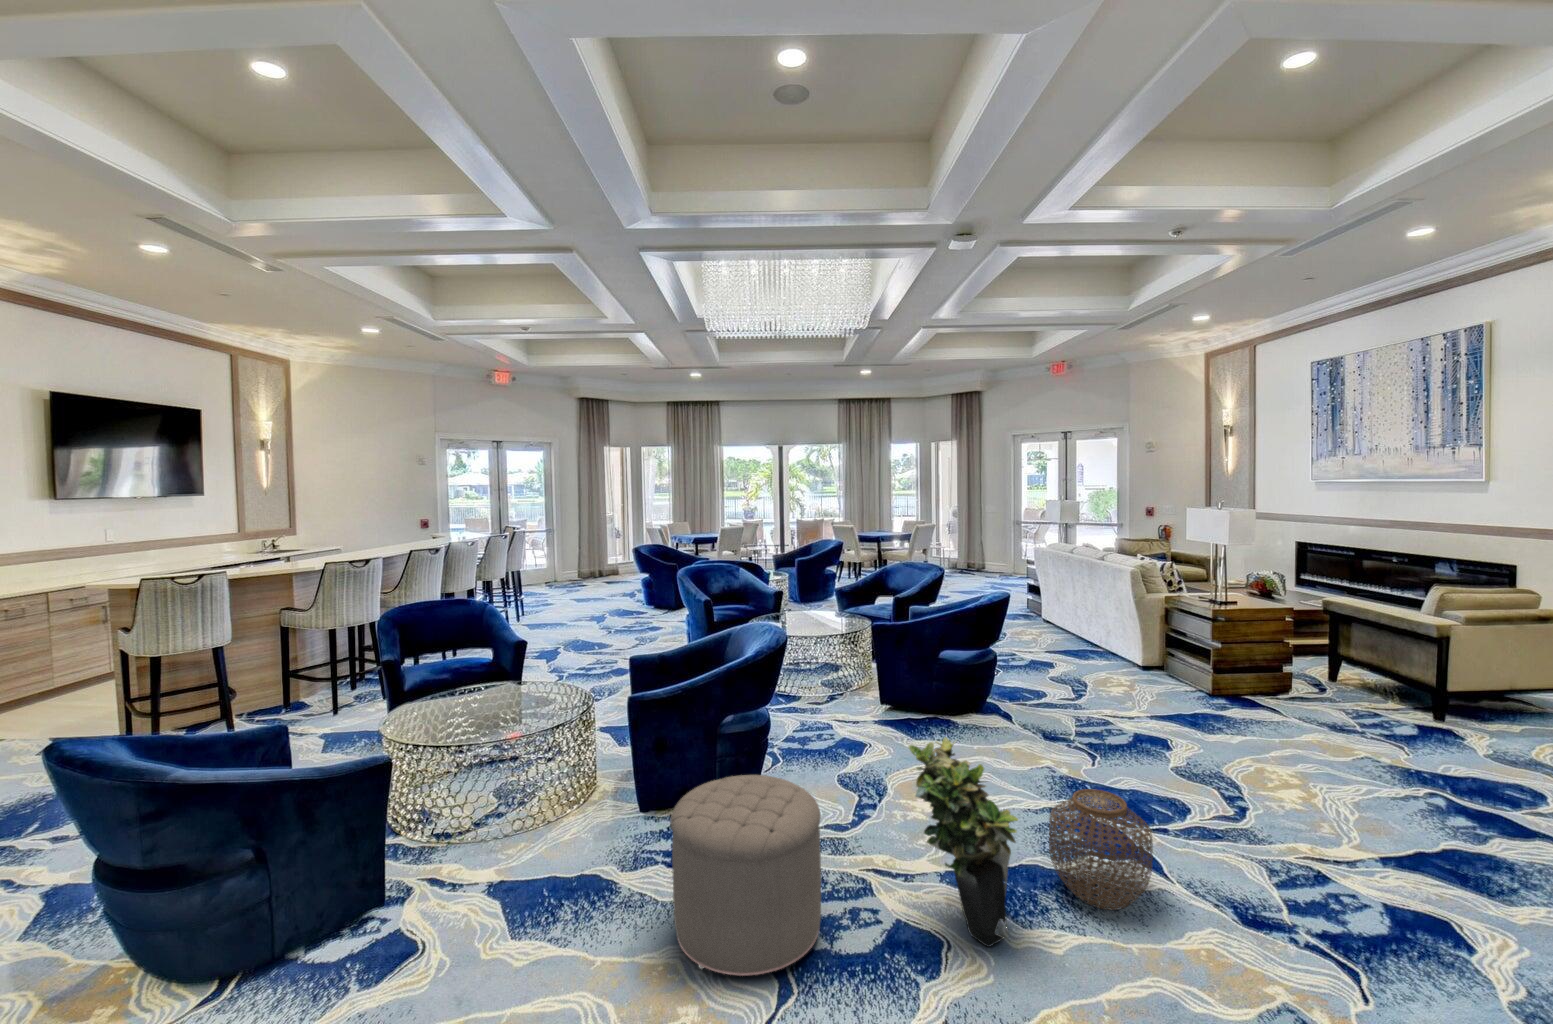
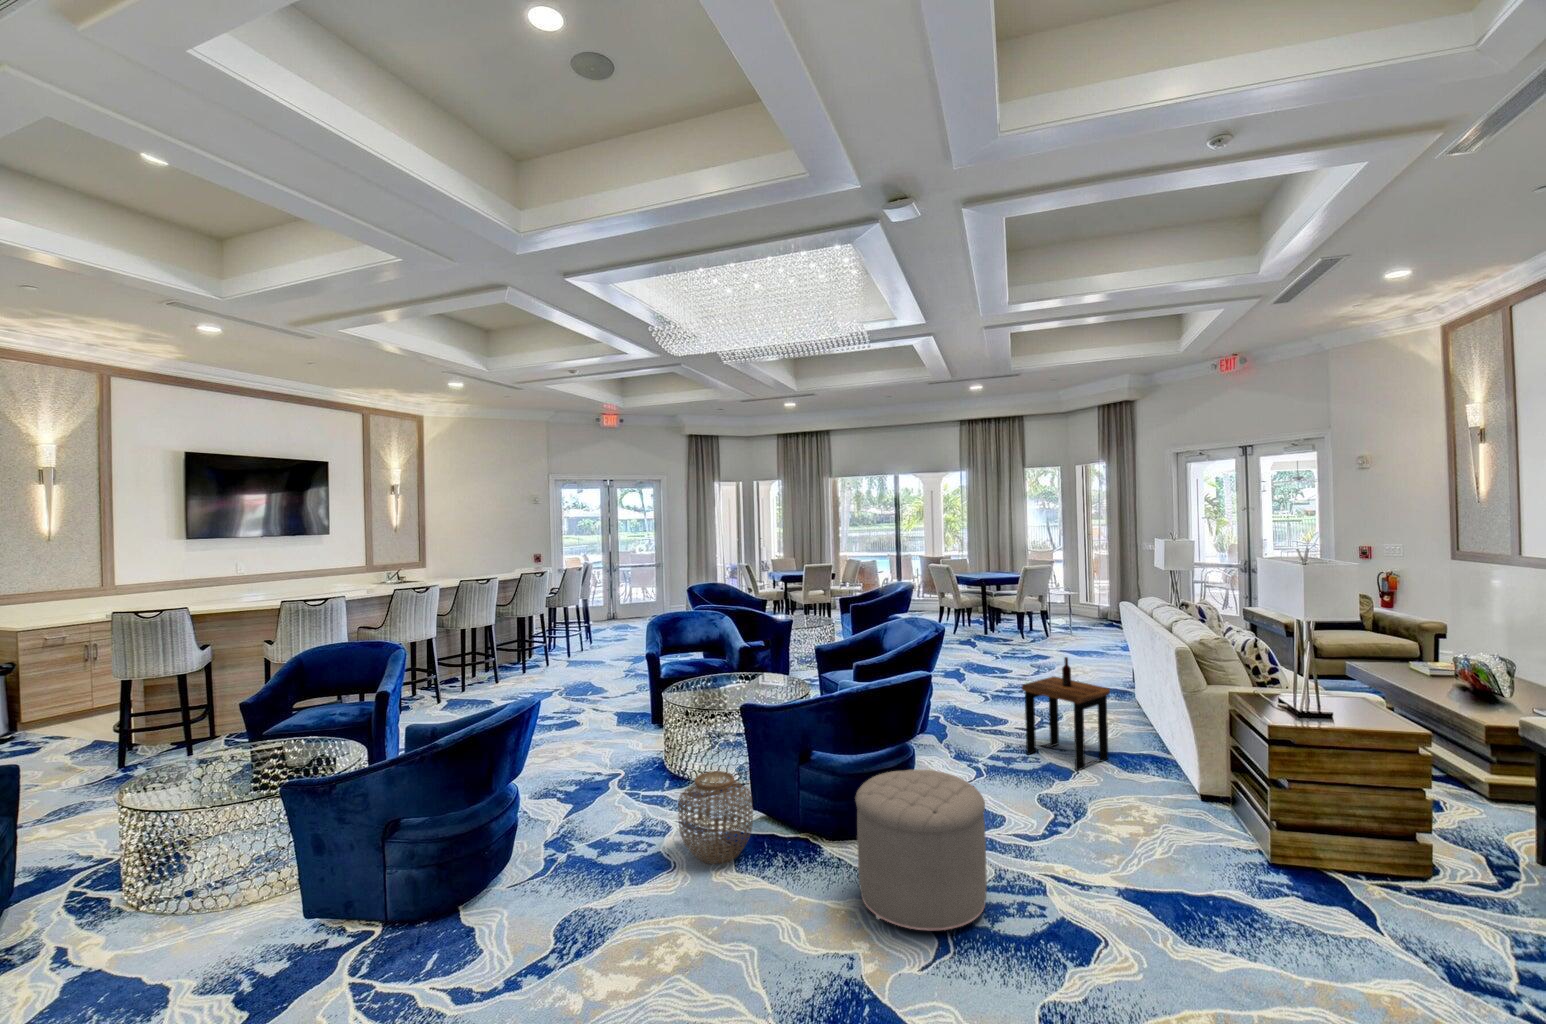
side table: none [813,632,894,745] -> present [1022,657,1110,771]
potted plant: present [908,738,1018,947] -> none [1072,755,1179,952]
woven basket: present [1049,789,1153,910] -> present [678,771,753,864]

